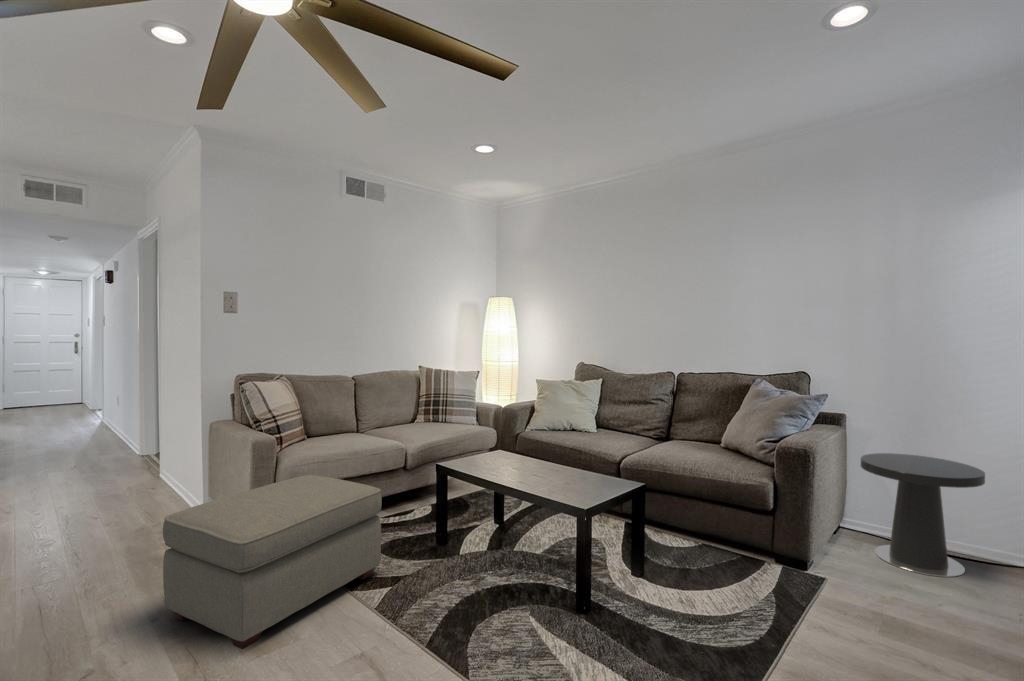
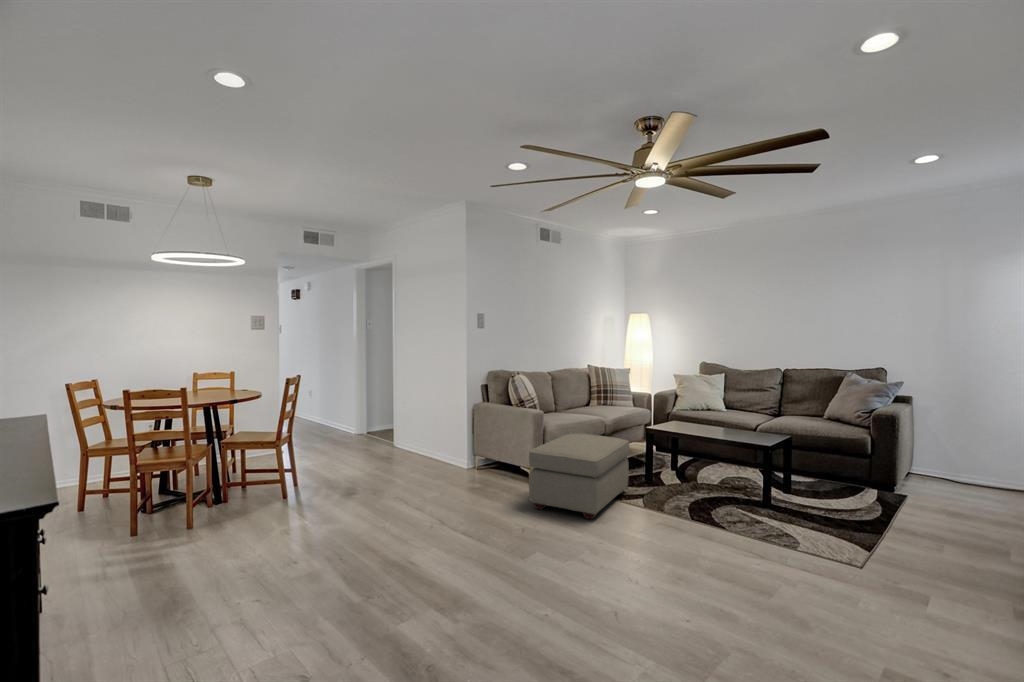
side table: present [861,453,985,577] -> none [925,421,1009,494]

